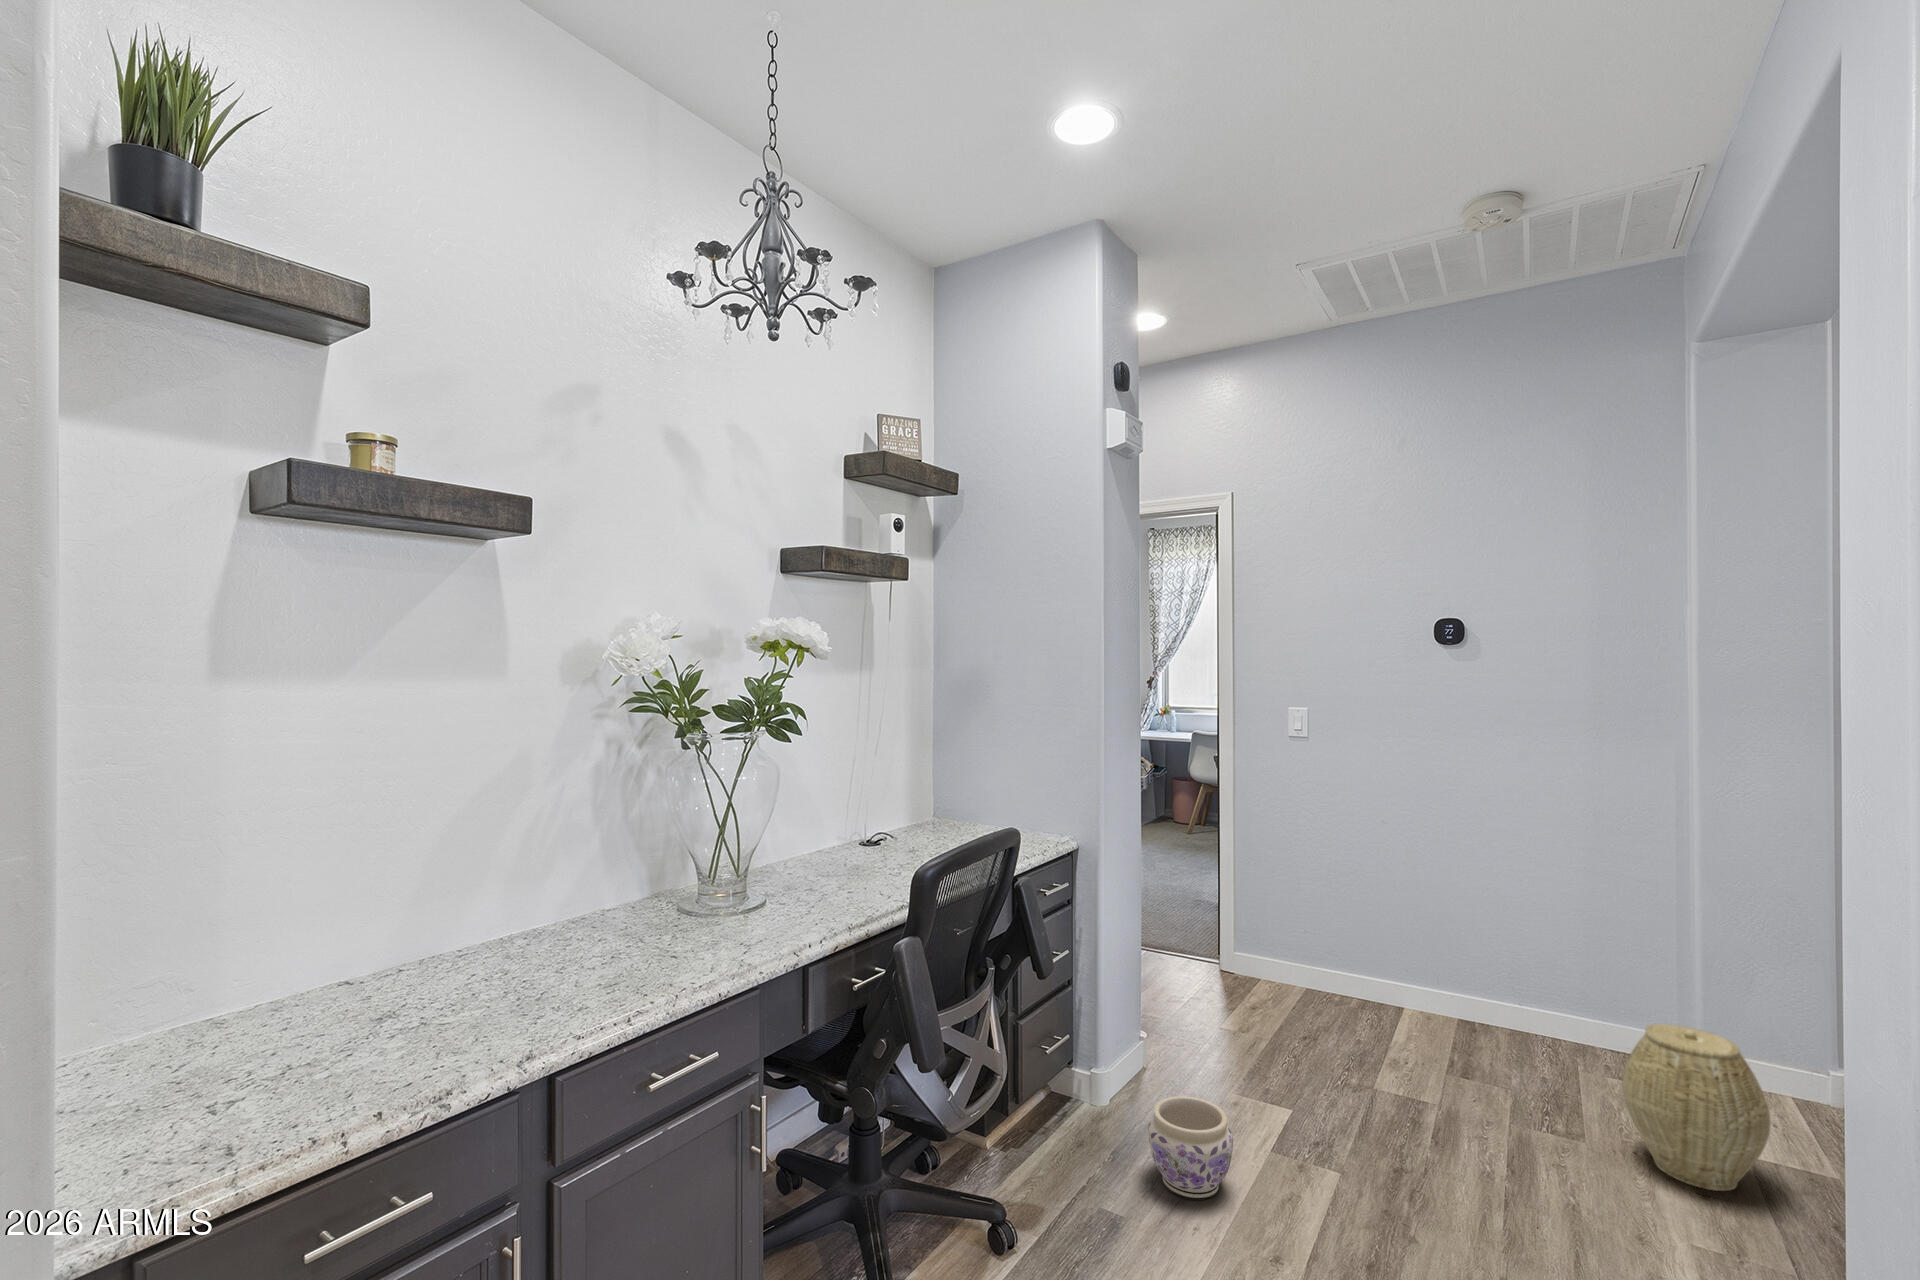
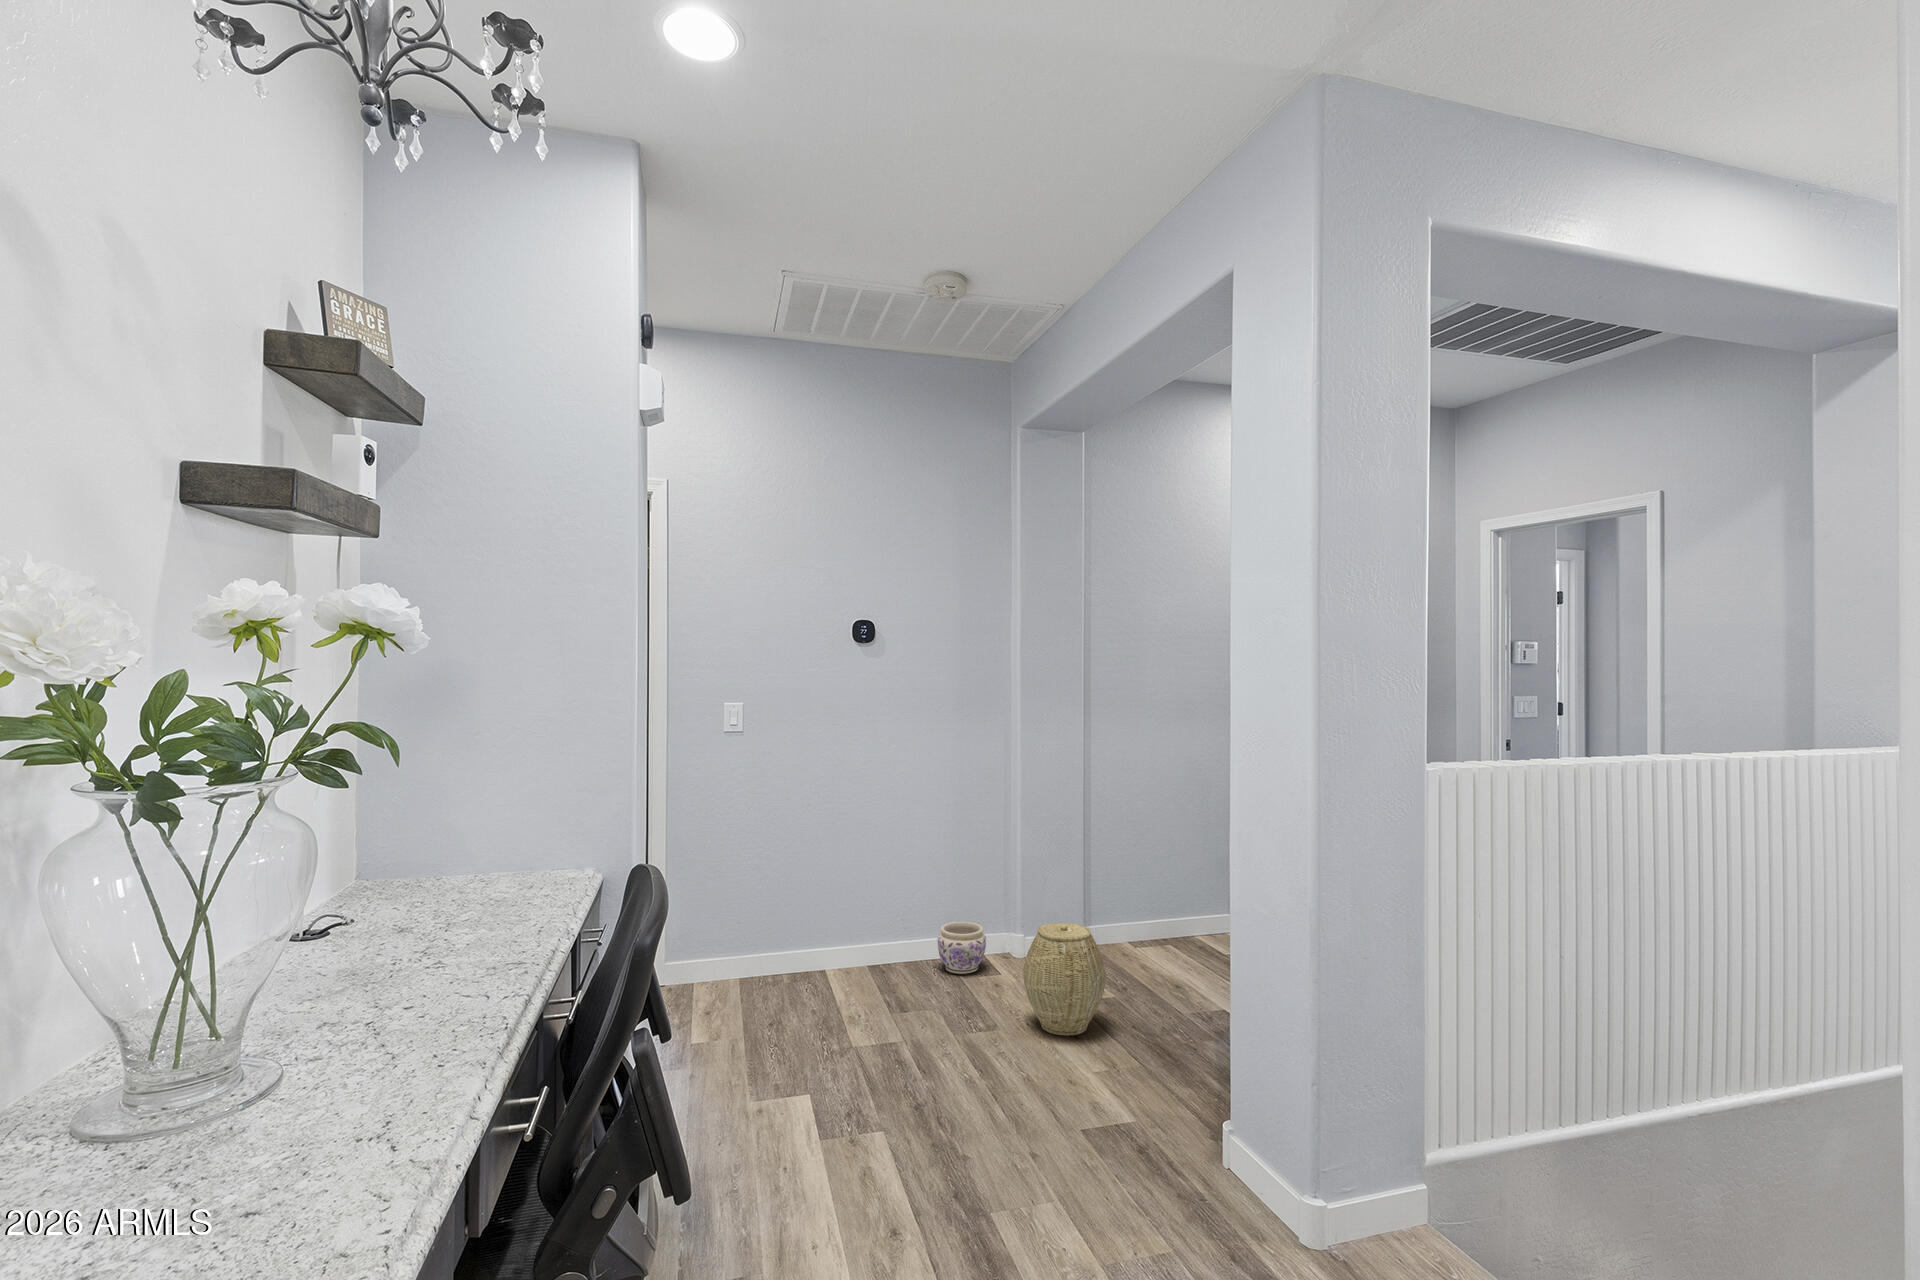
planter: present [1148,1096,1233,1200] -> present [937,922,986,975]

